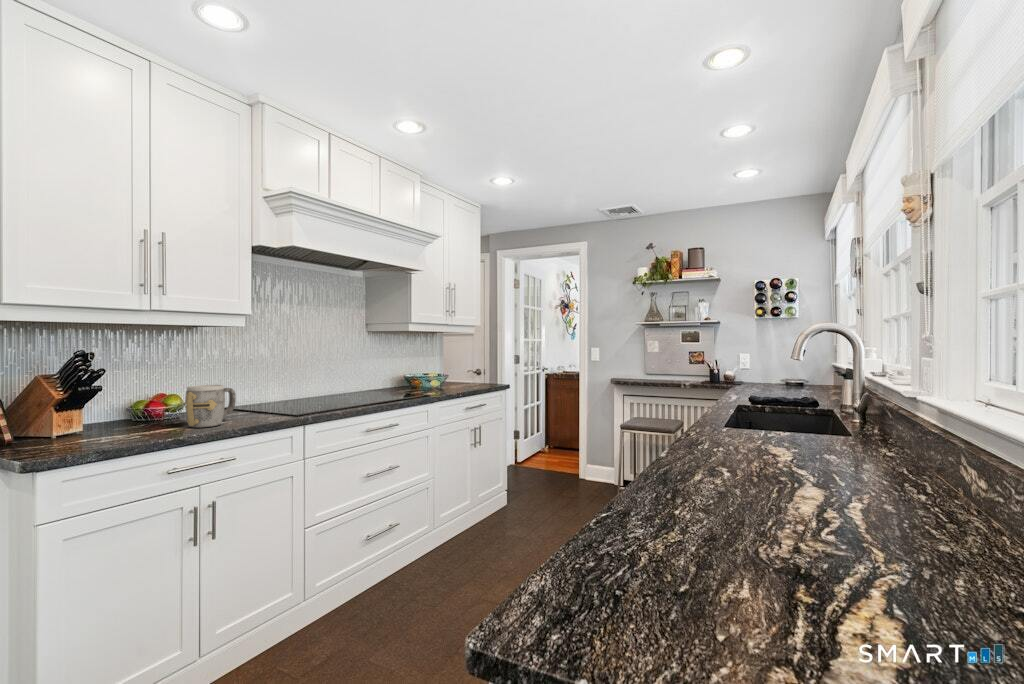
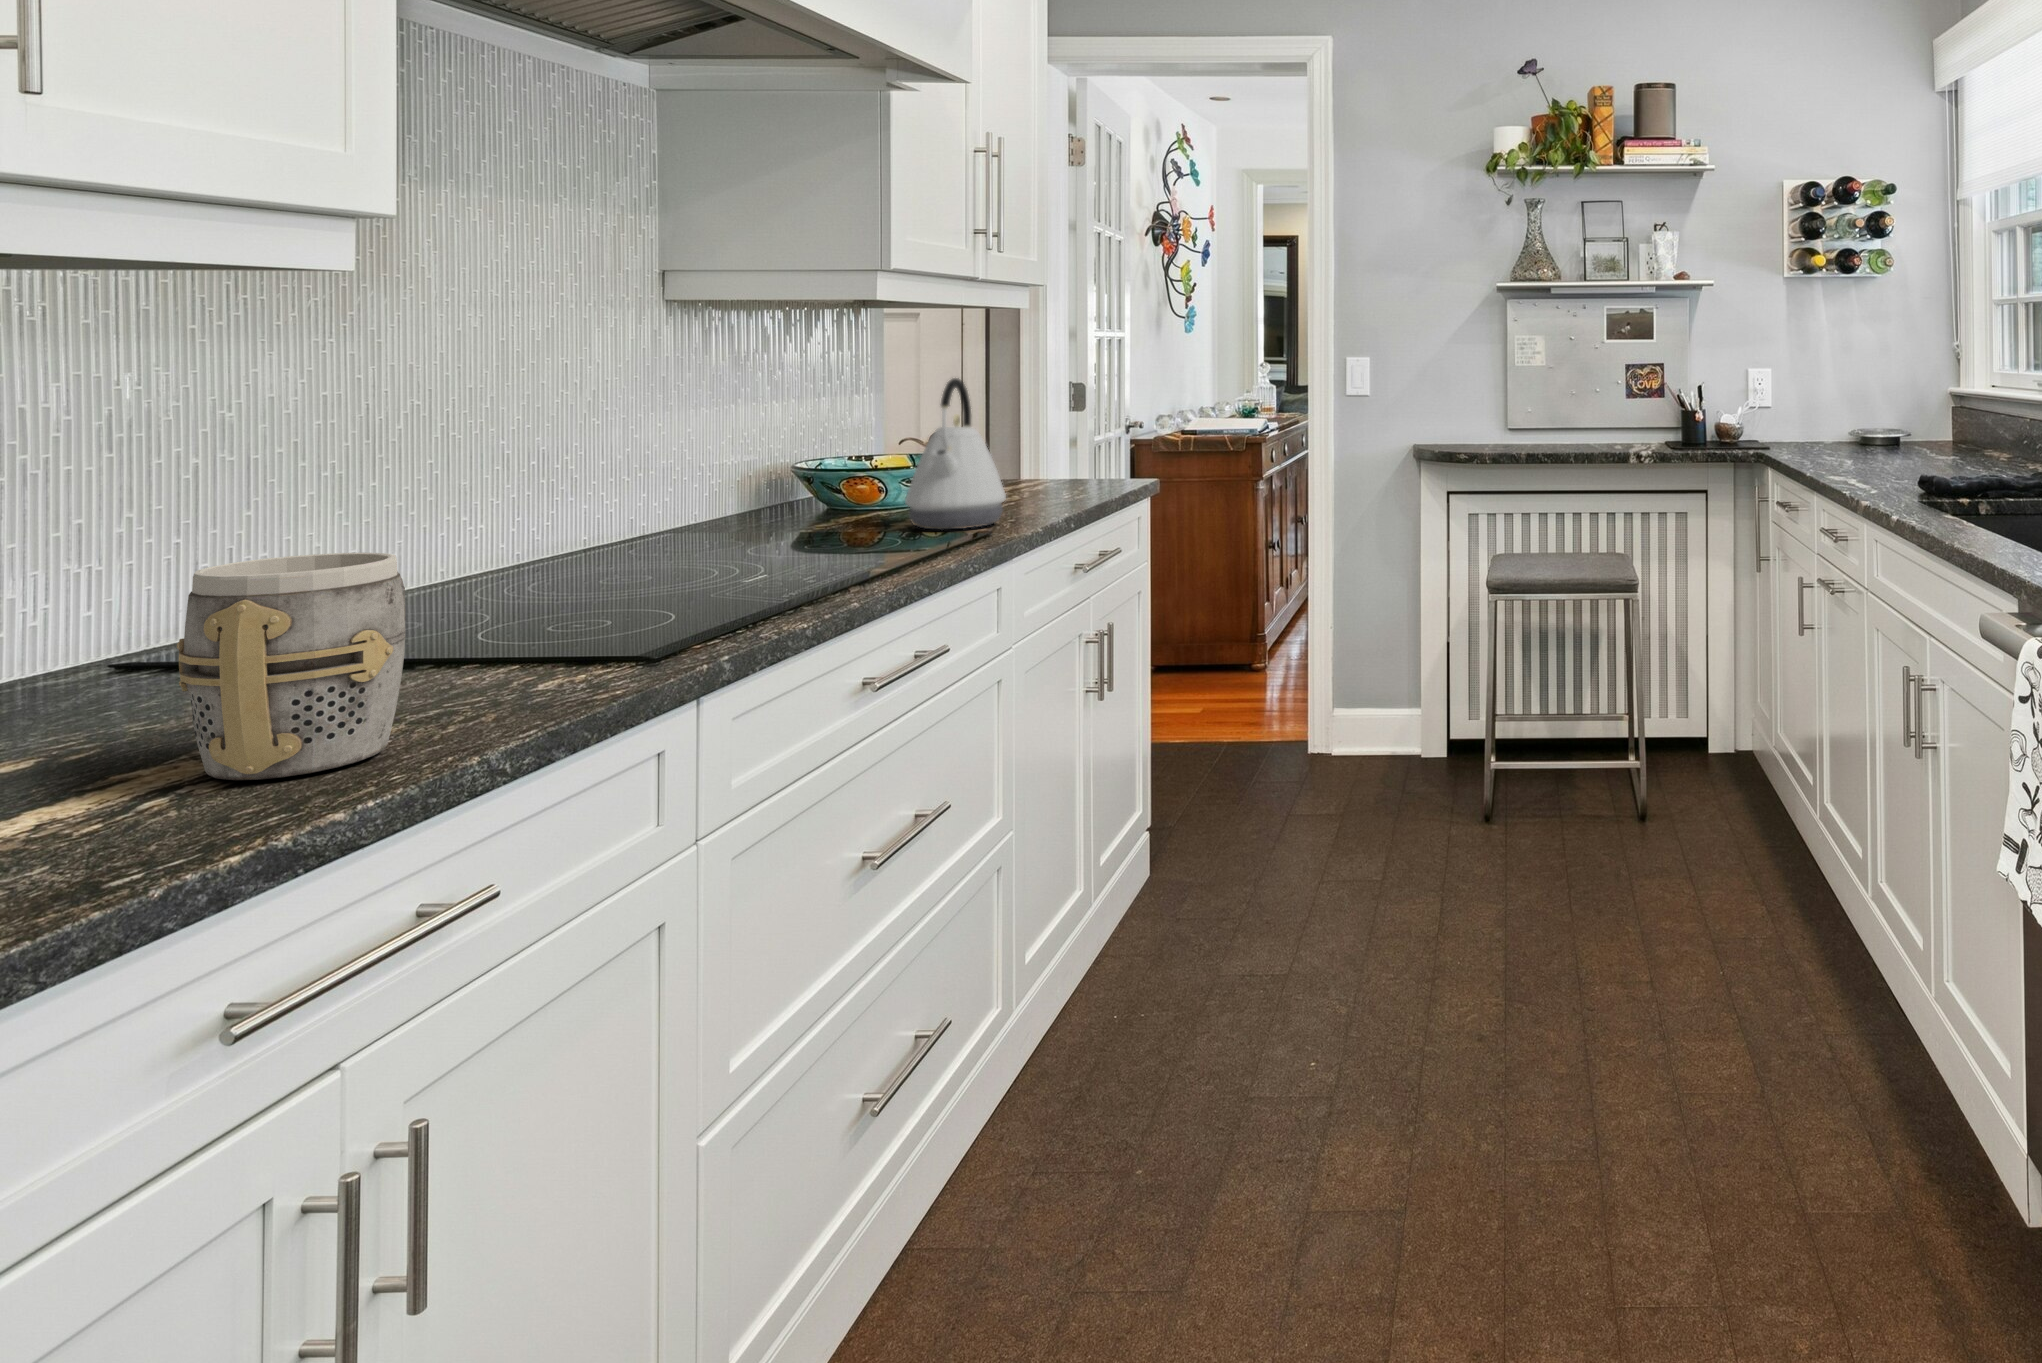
kettle: none [412,353,437,393] -> present [905,378,1006,529]

